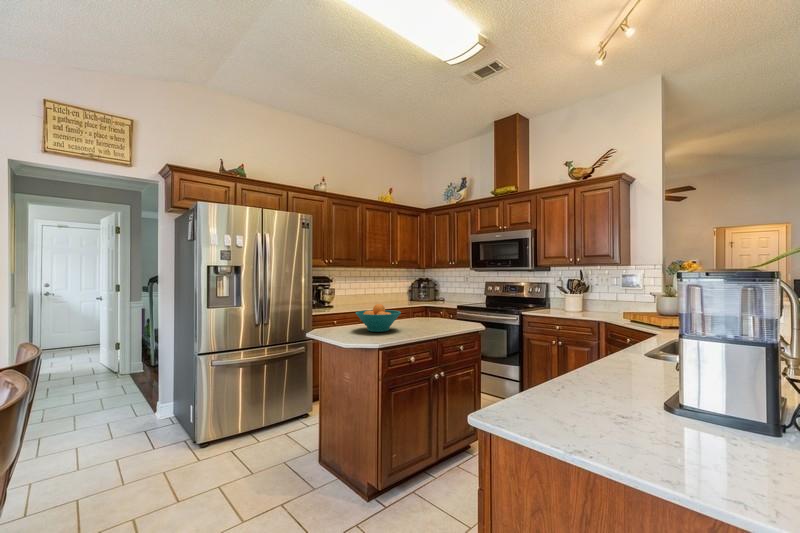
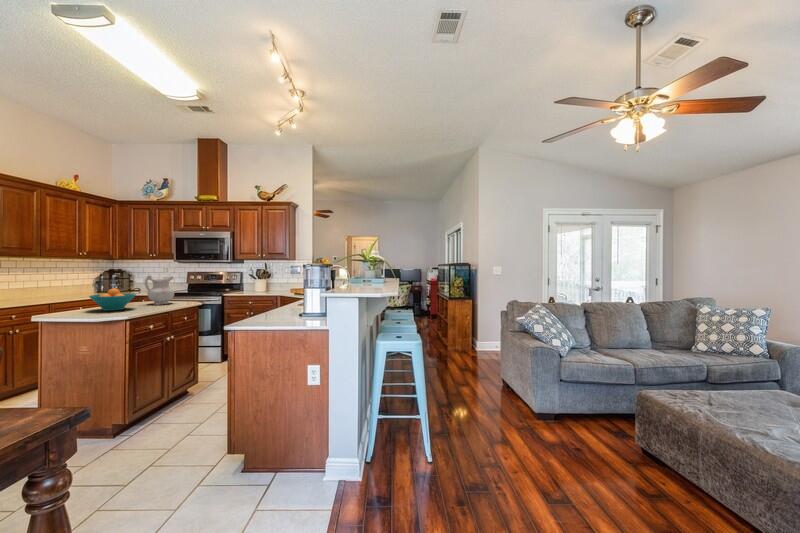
ceramic pitcher: none [415,288,448,327] -> present [144,276,174,304]

